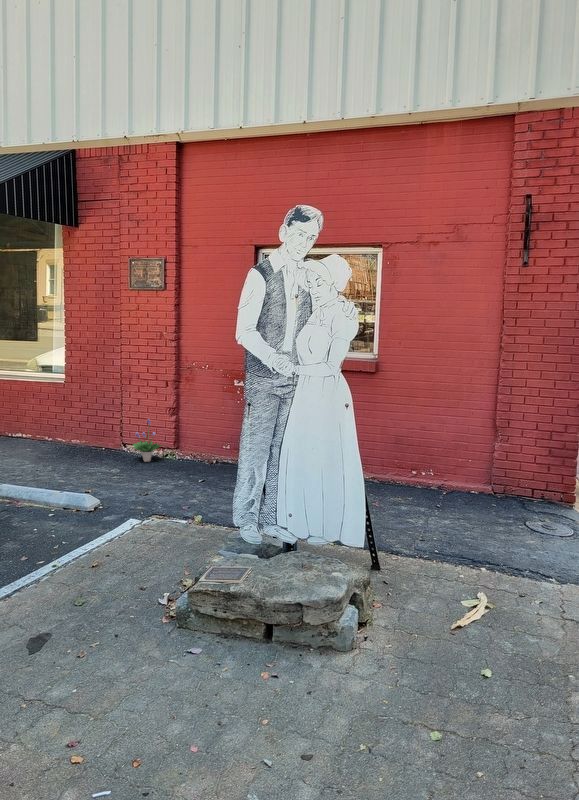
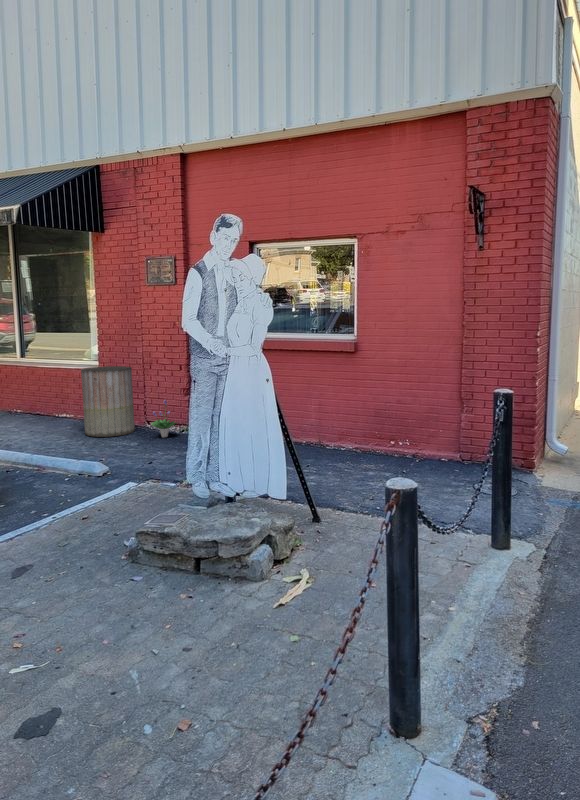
trash can: none [48,379,108,461] -> present [81,366,135,437]

